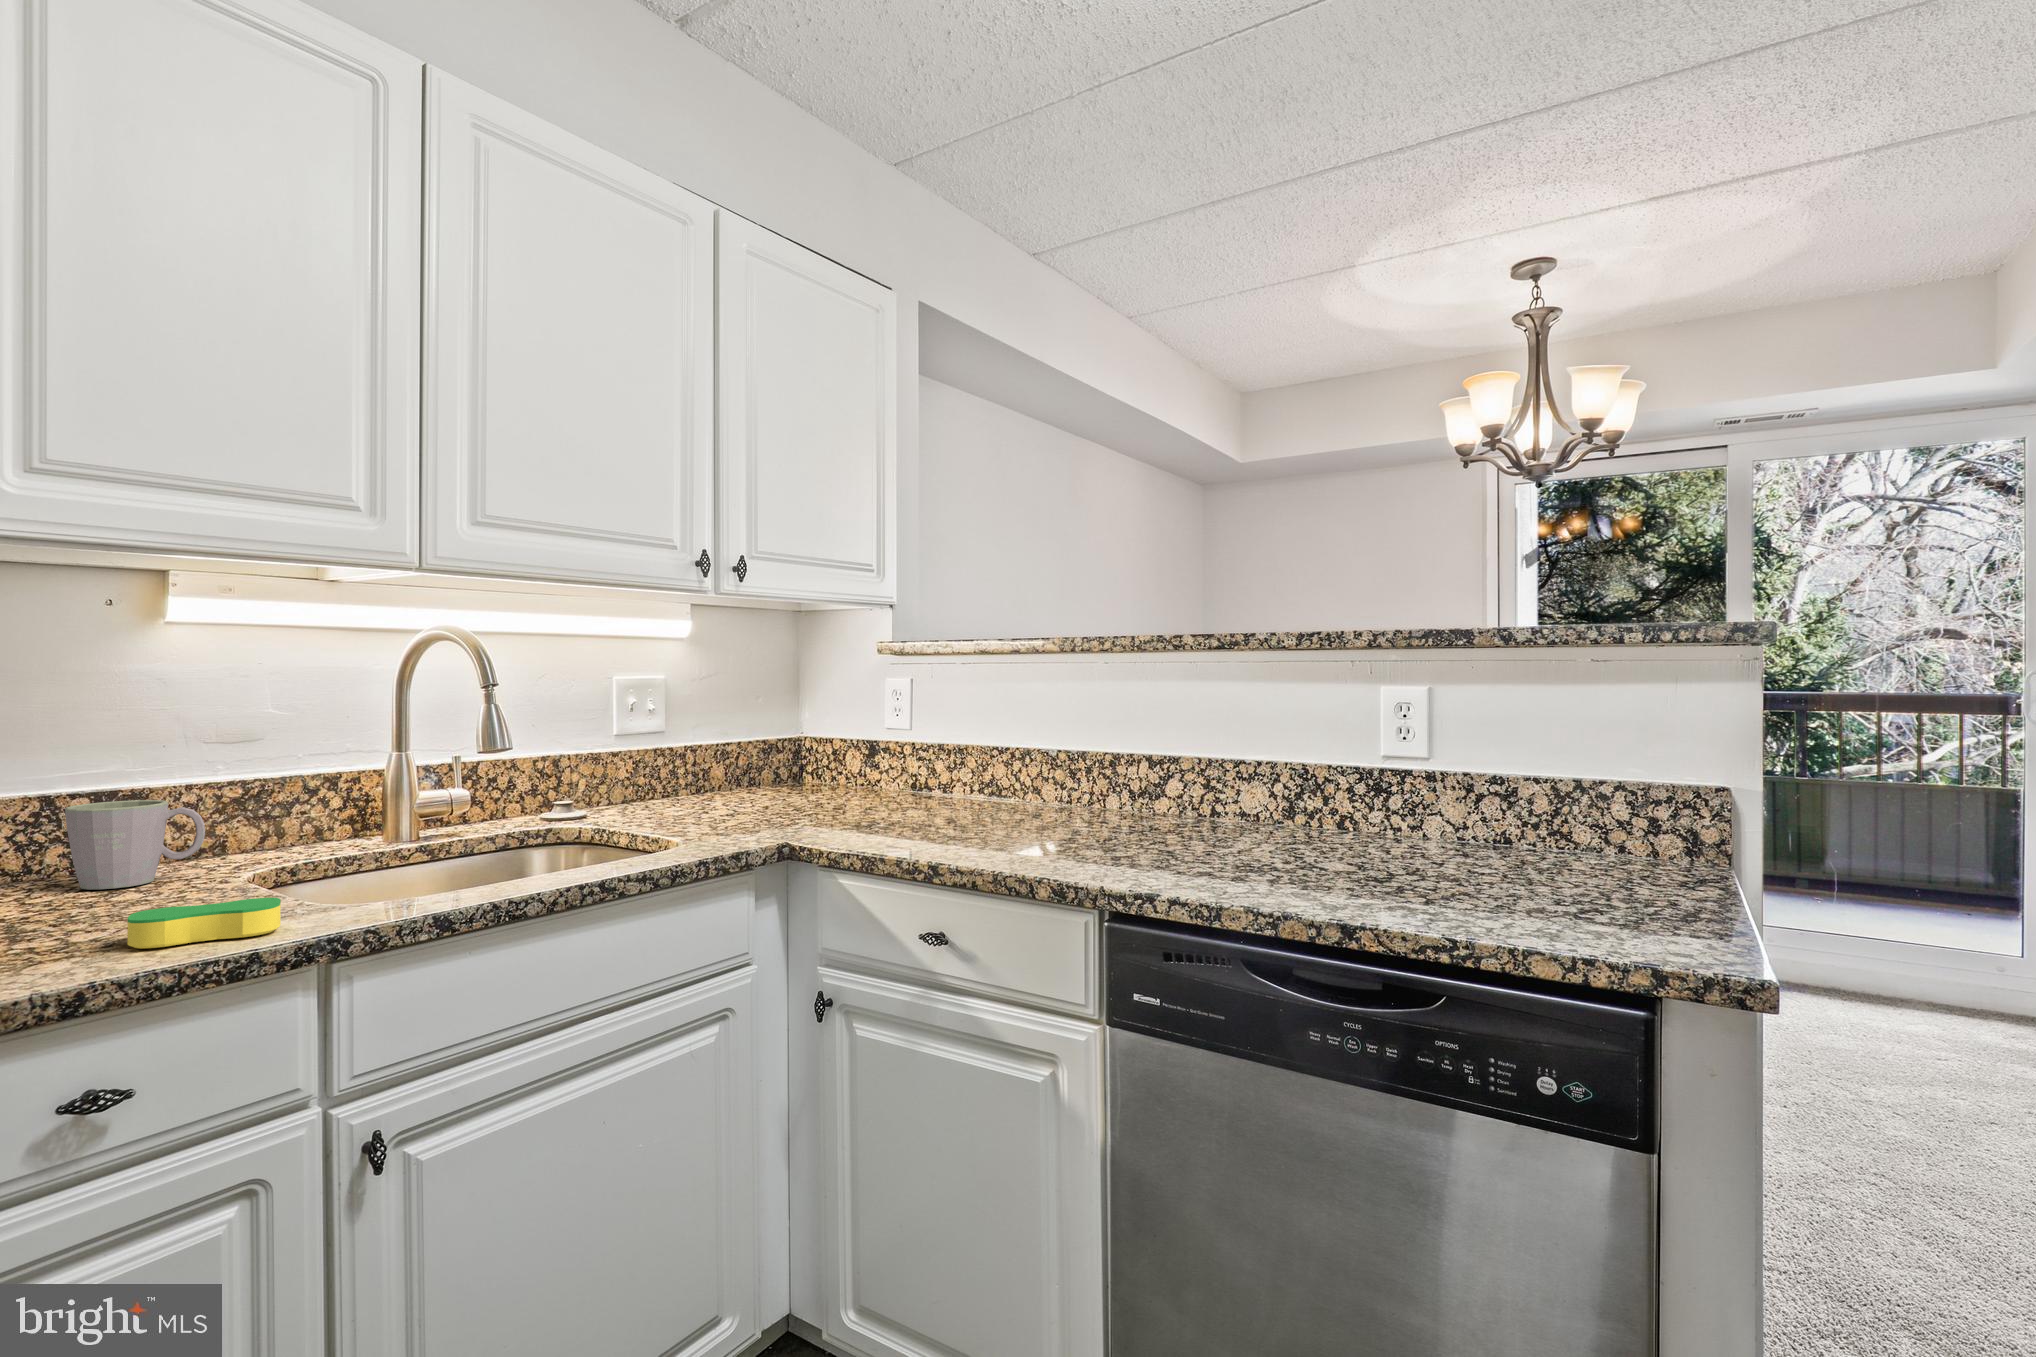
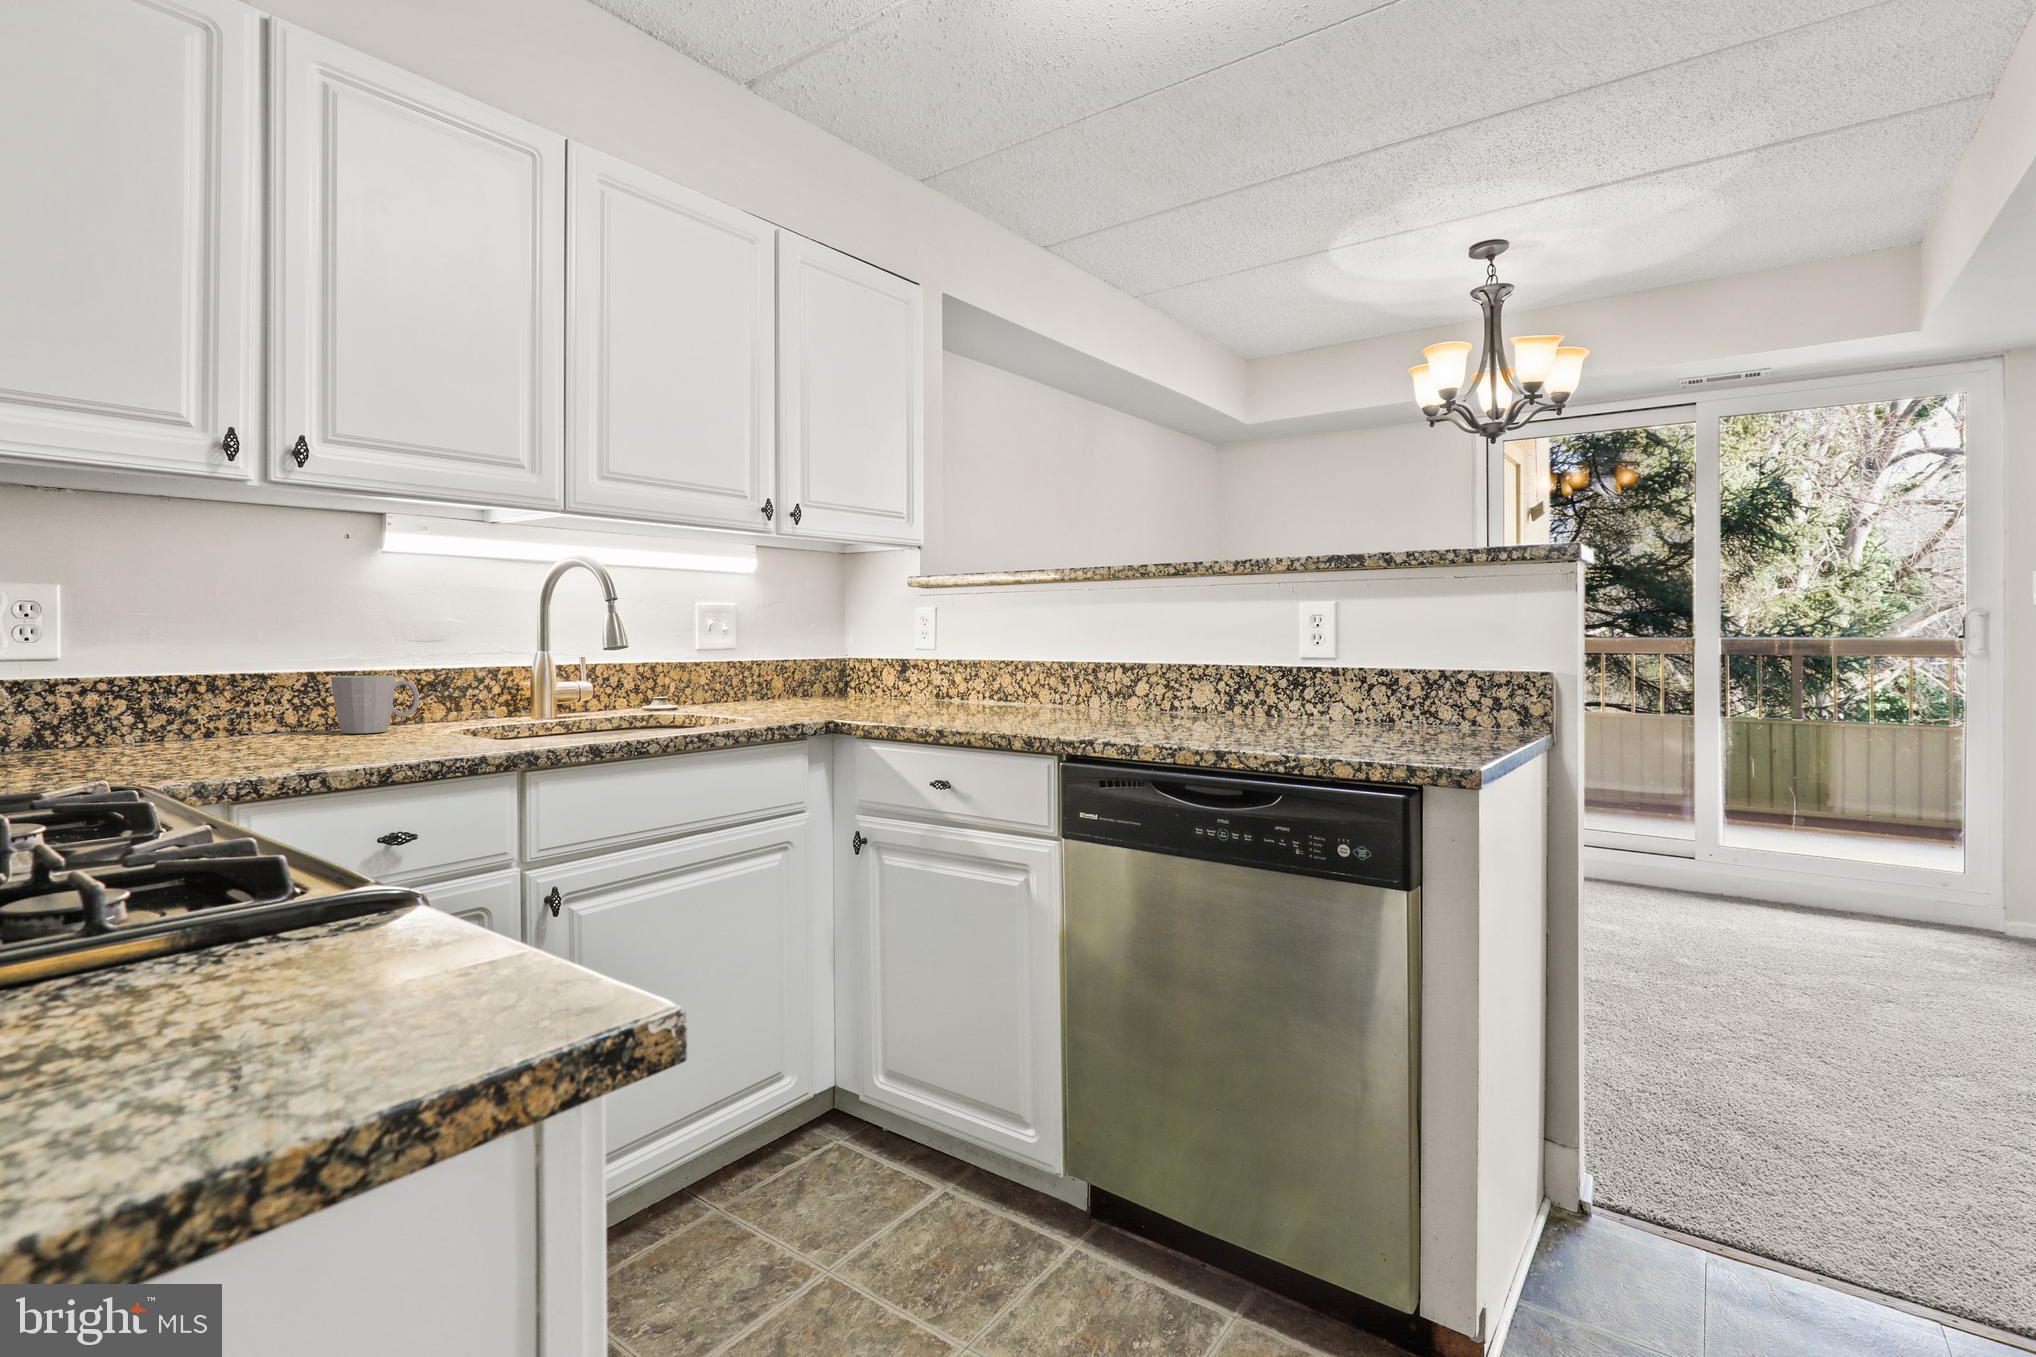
sponge: present [127,898,281,949] -> none [402,728,492,751]

